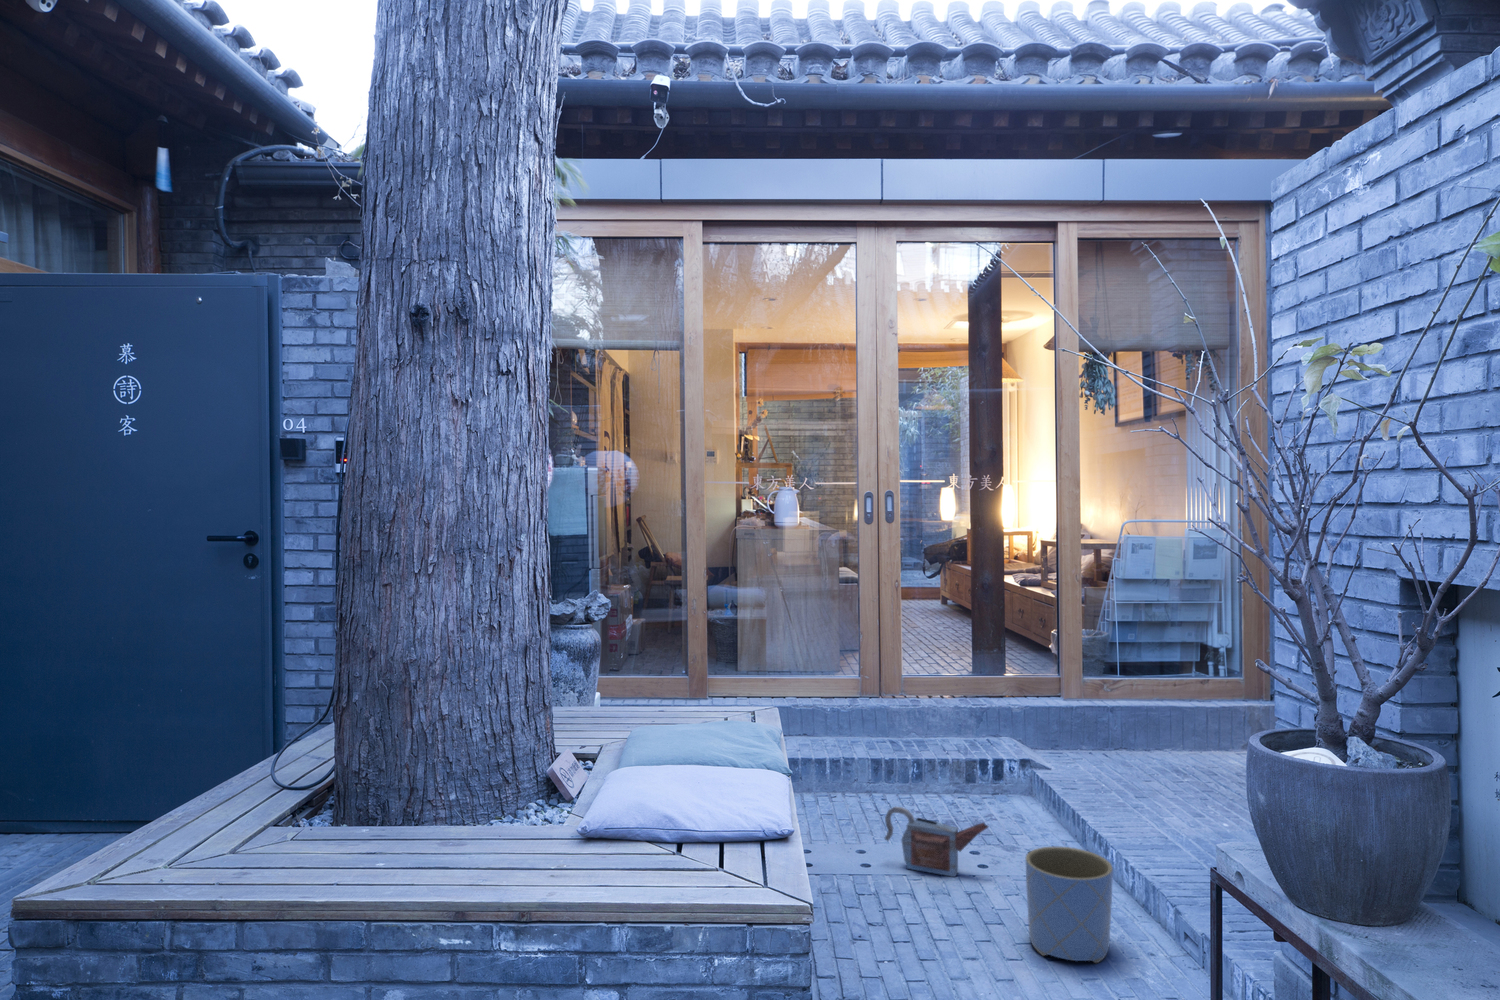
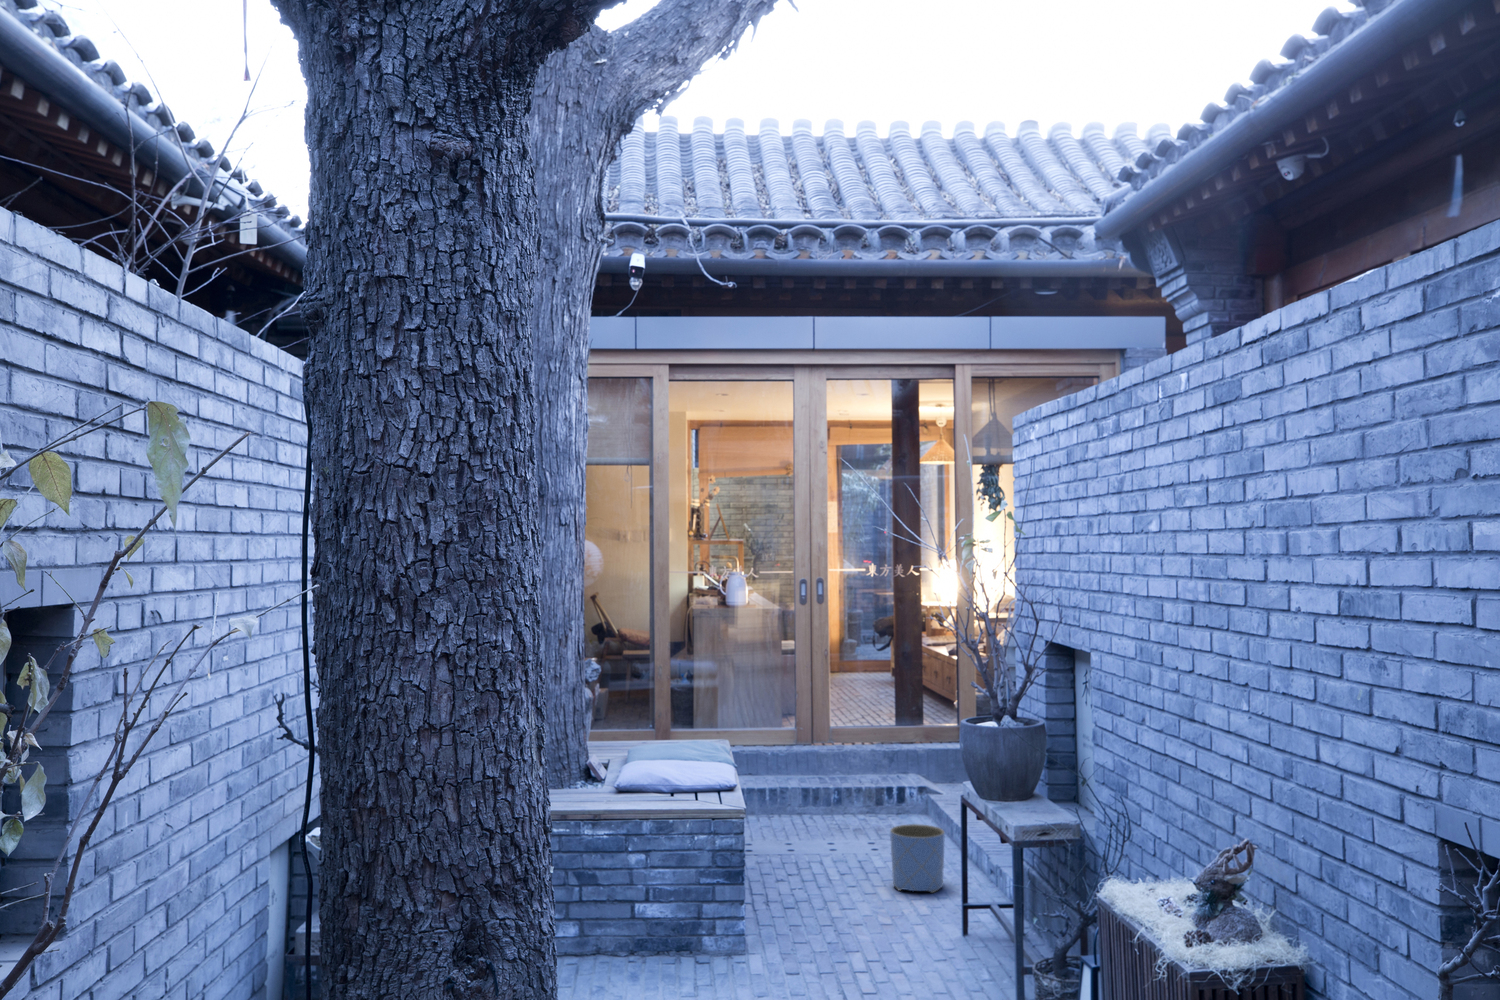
watering can: present [885,807,988,877] -> none [805,811,877,859]

